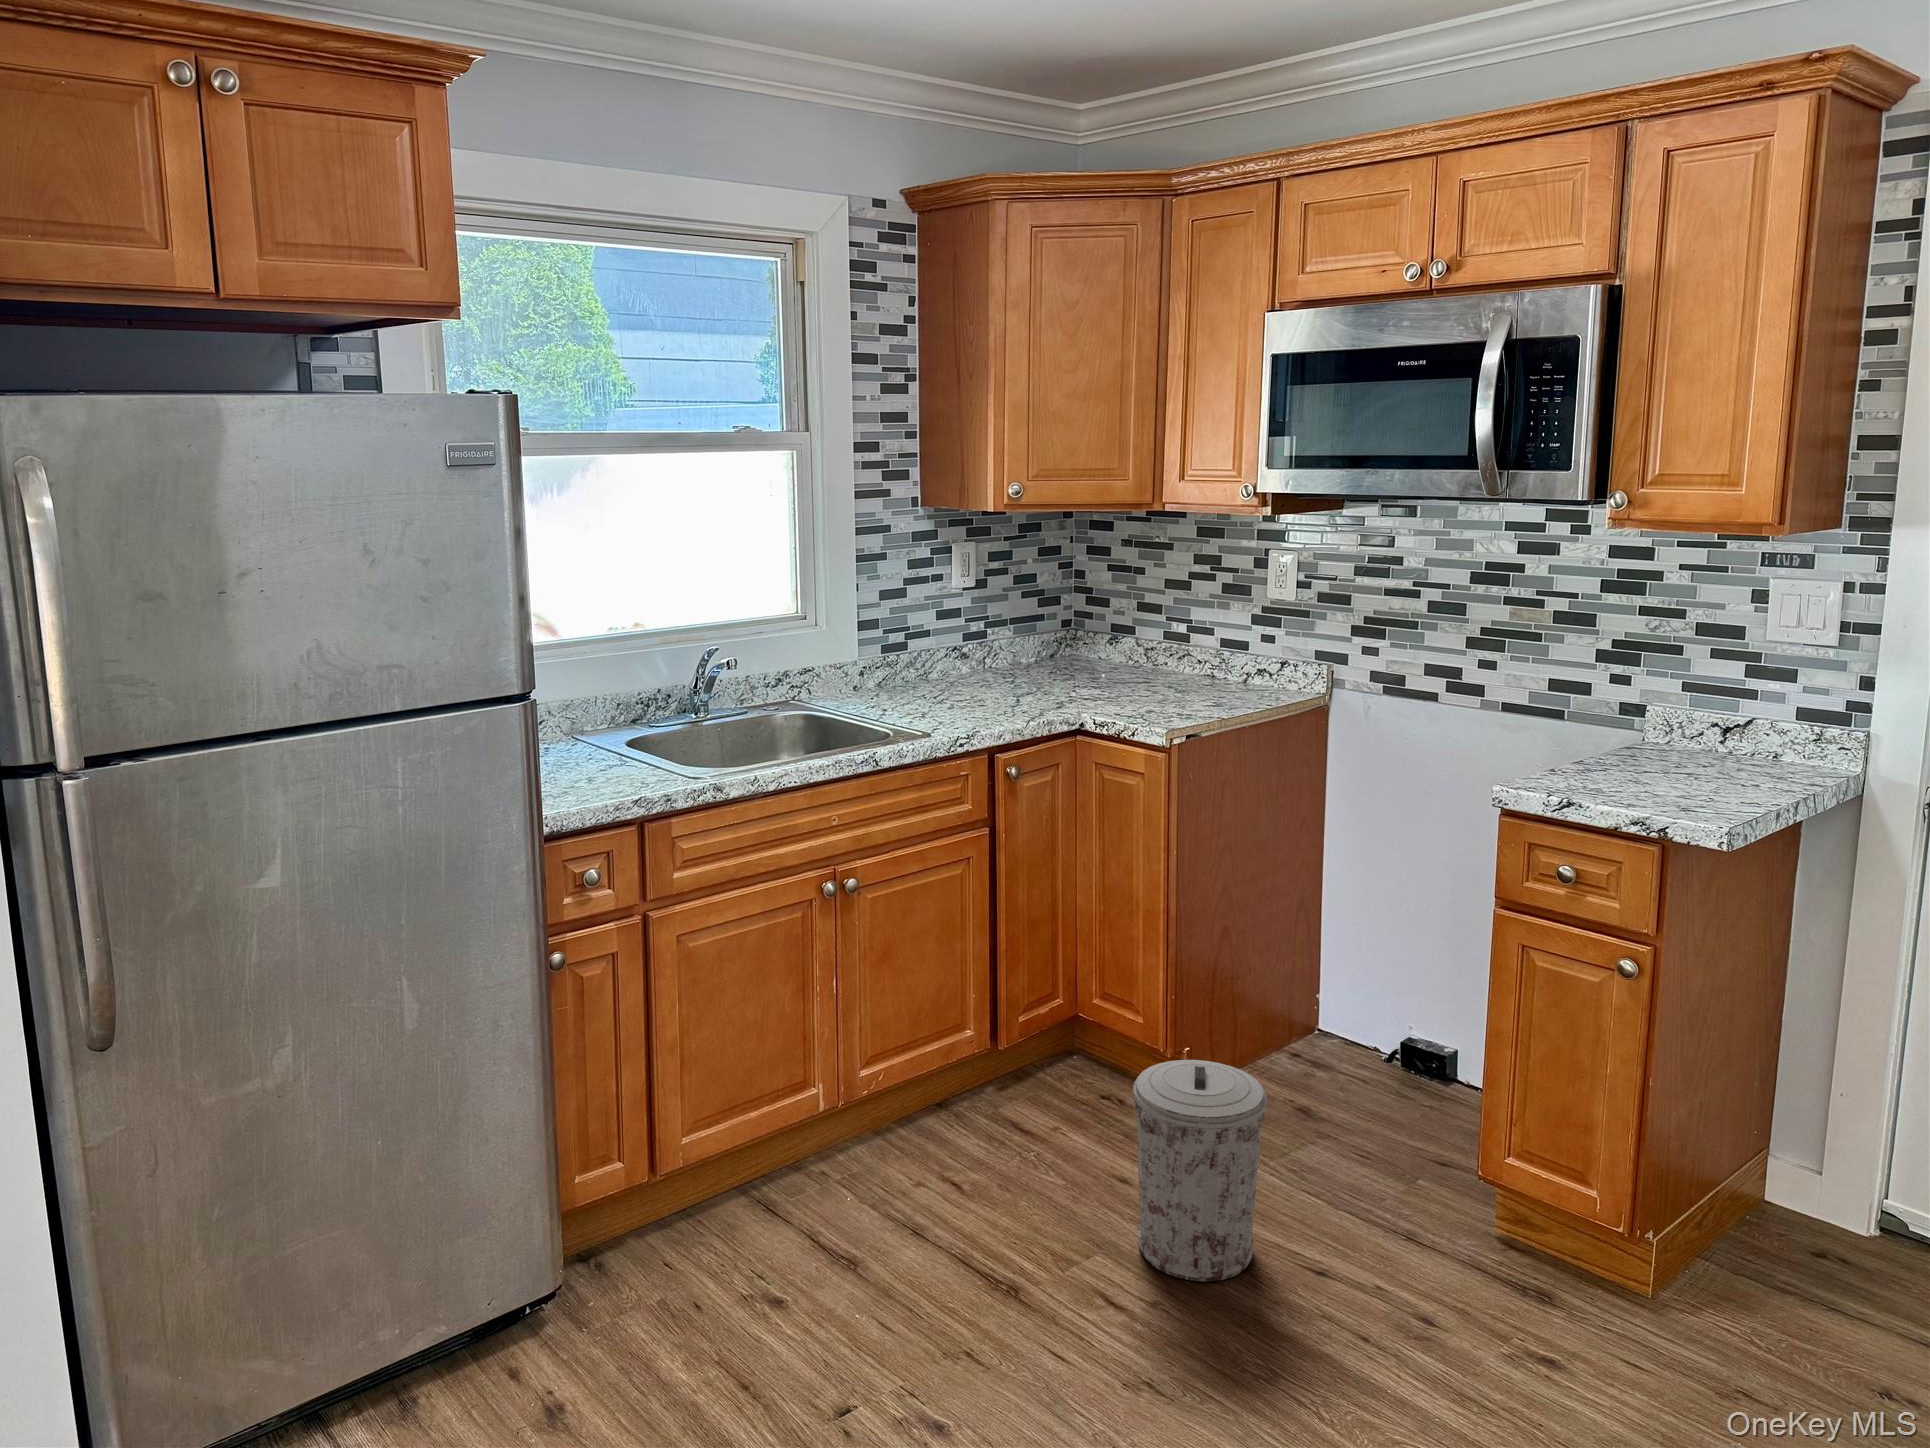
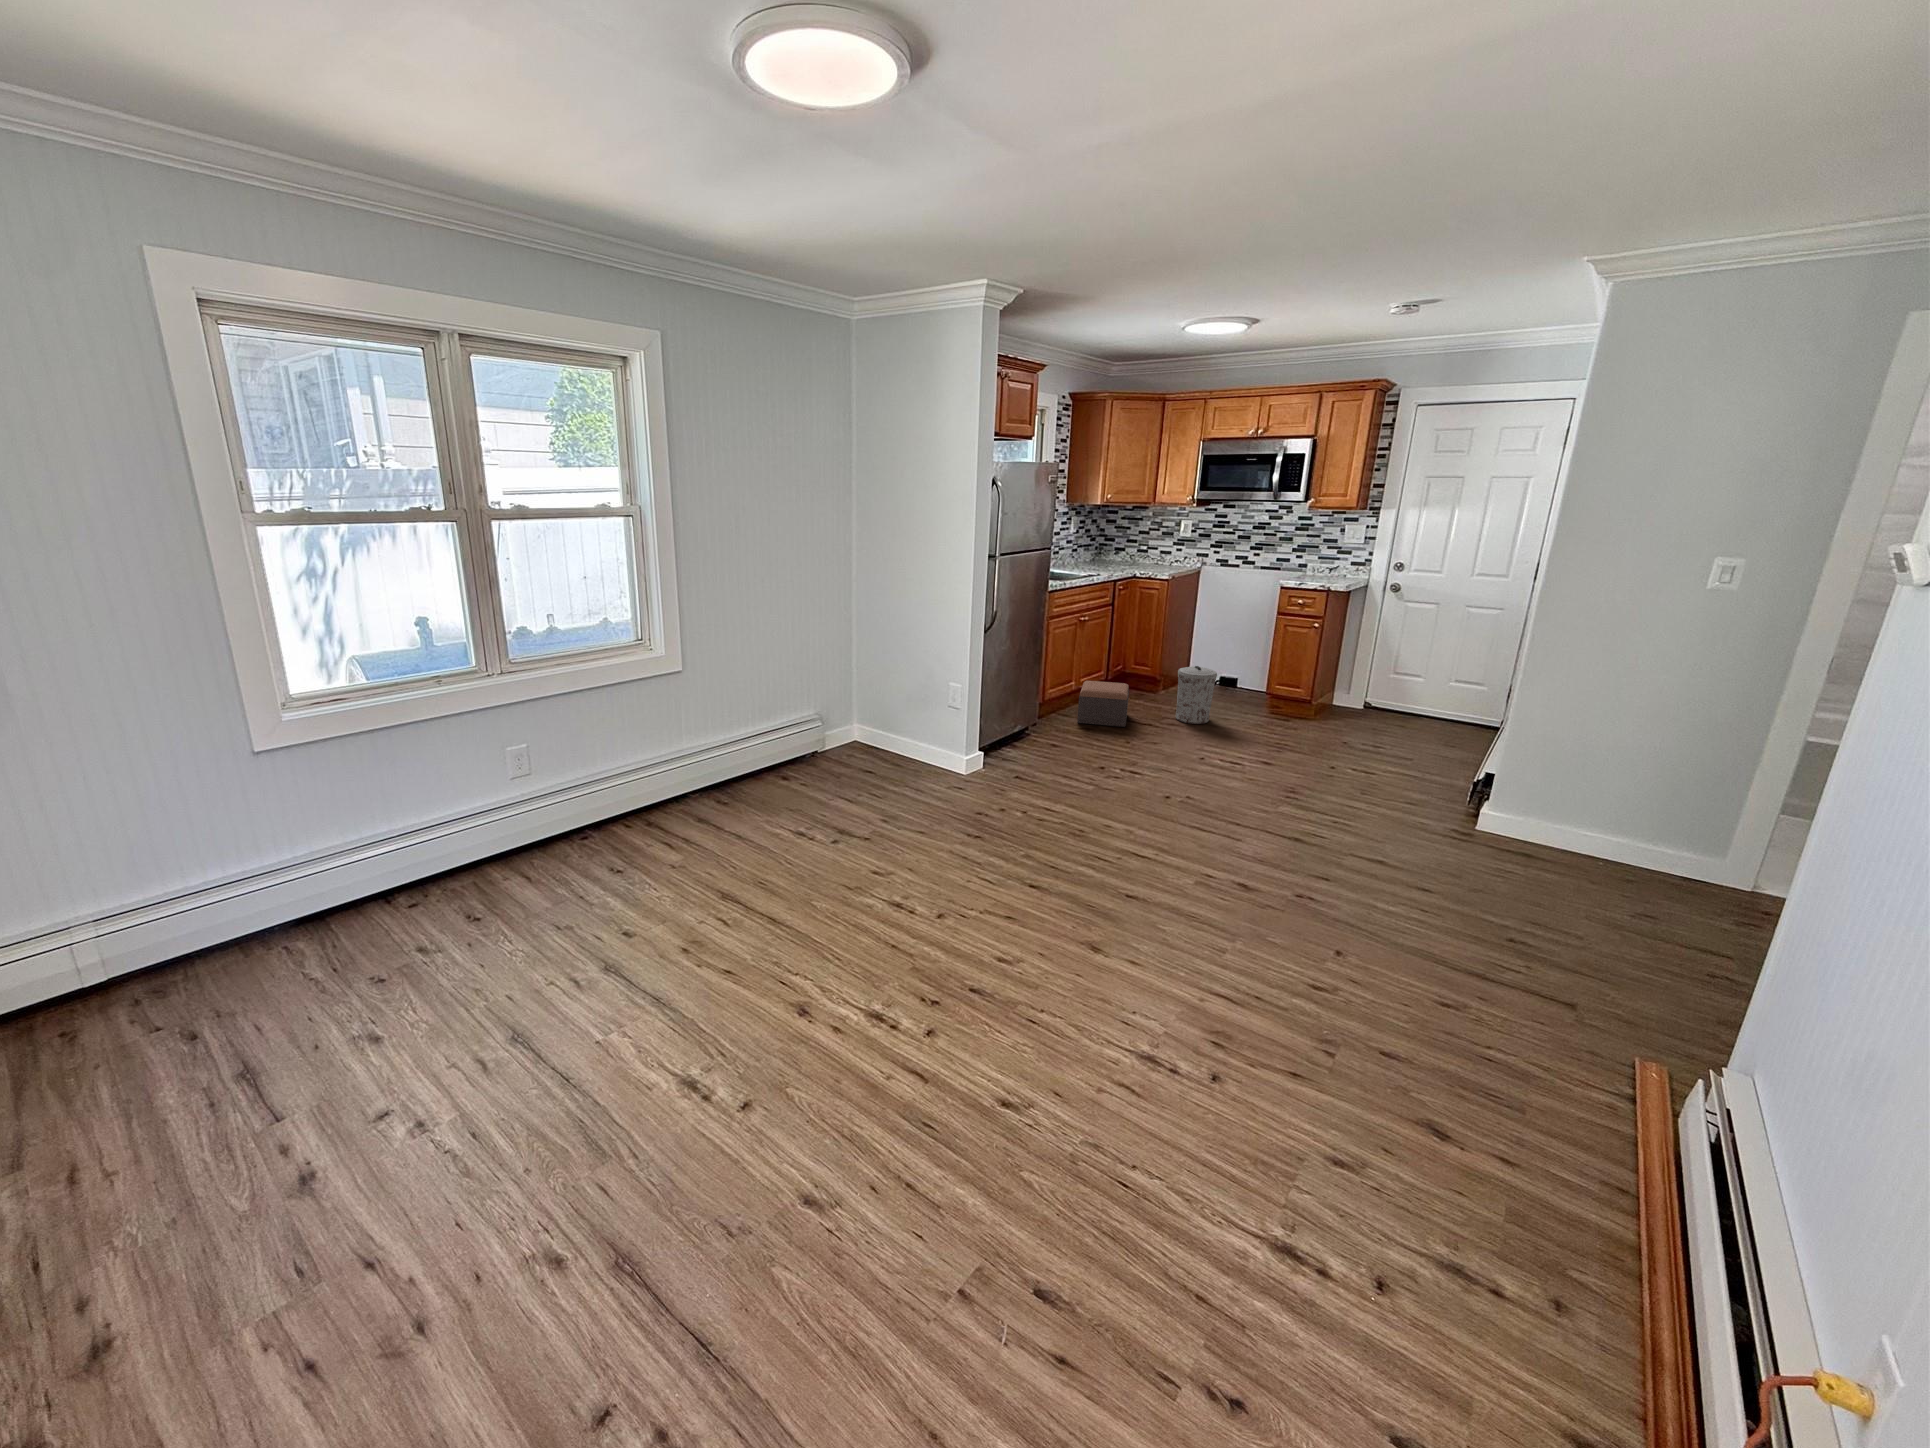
footstool: none [779,1076,988,1278] -> present [1077,681,1129,727]

